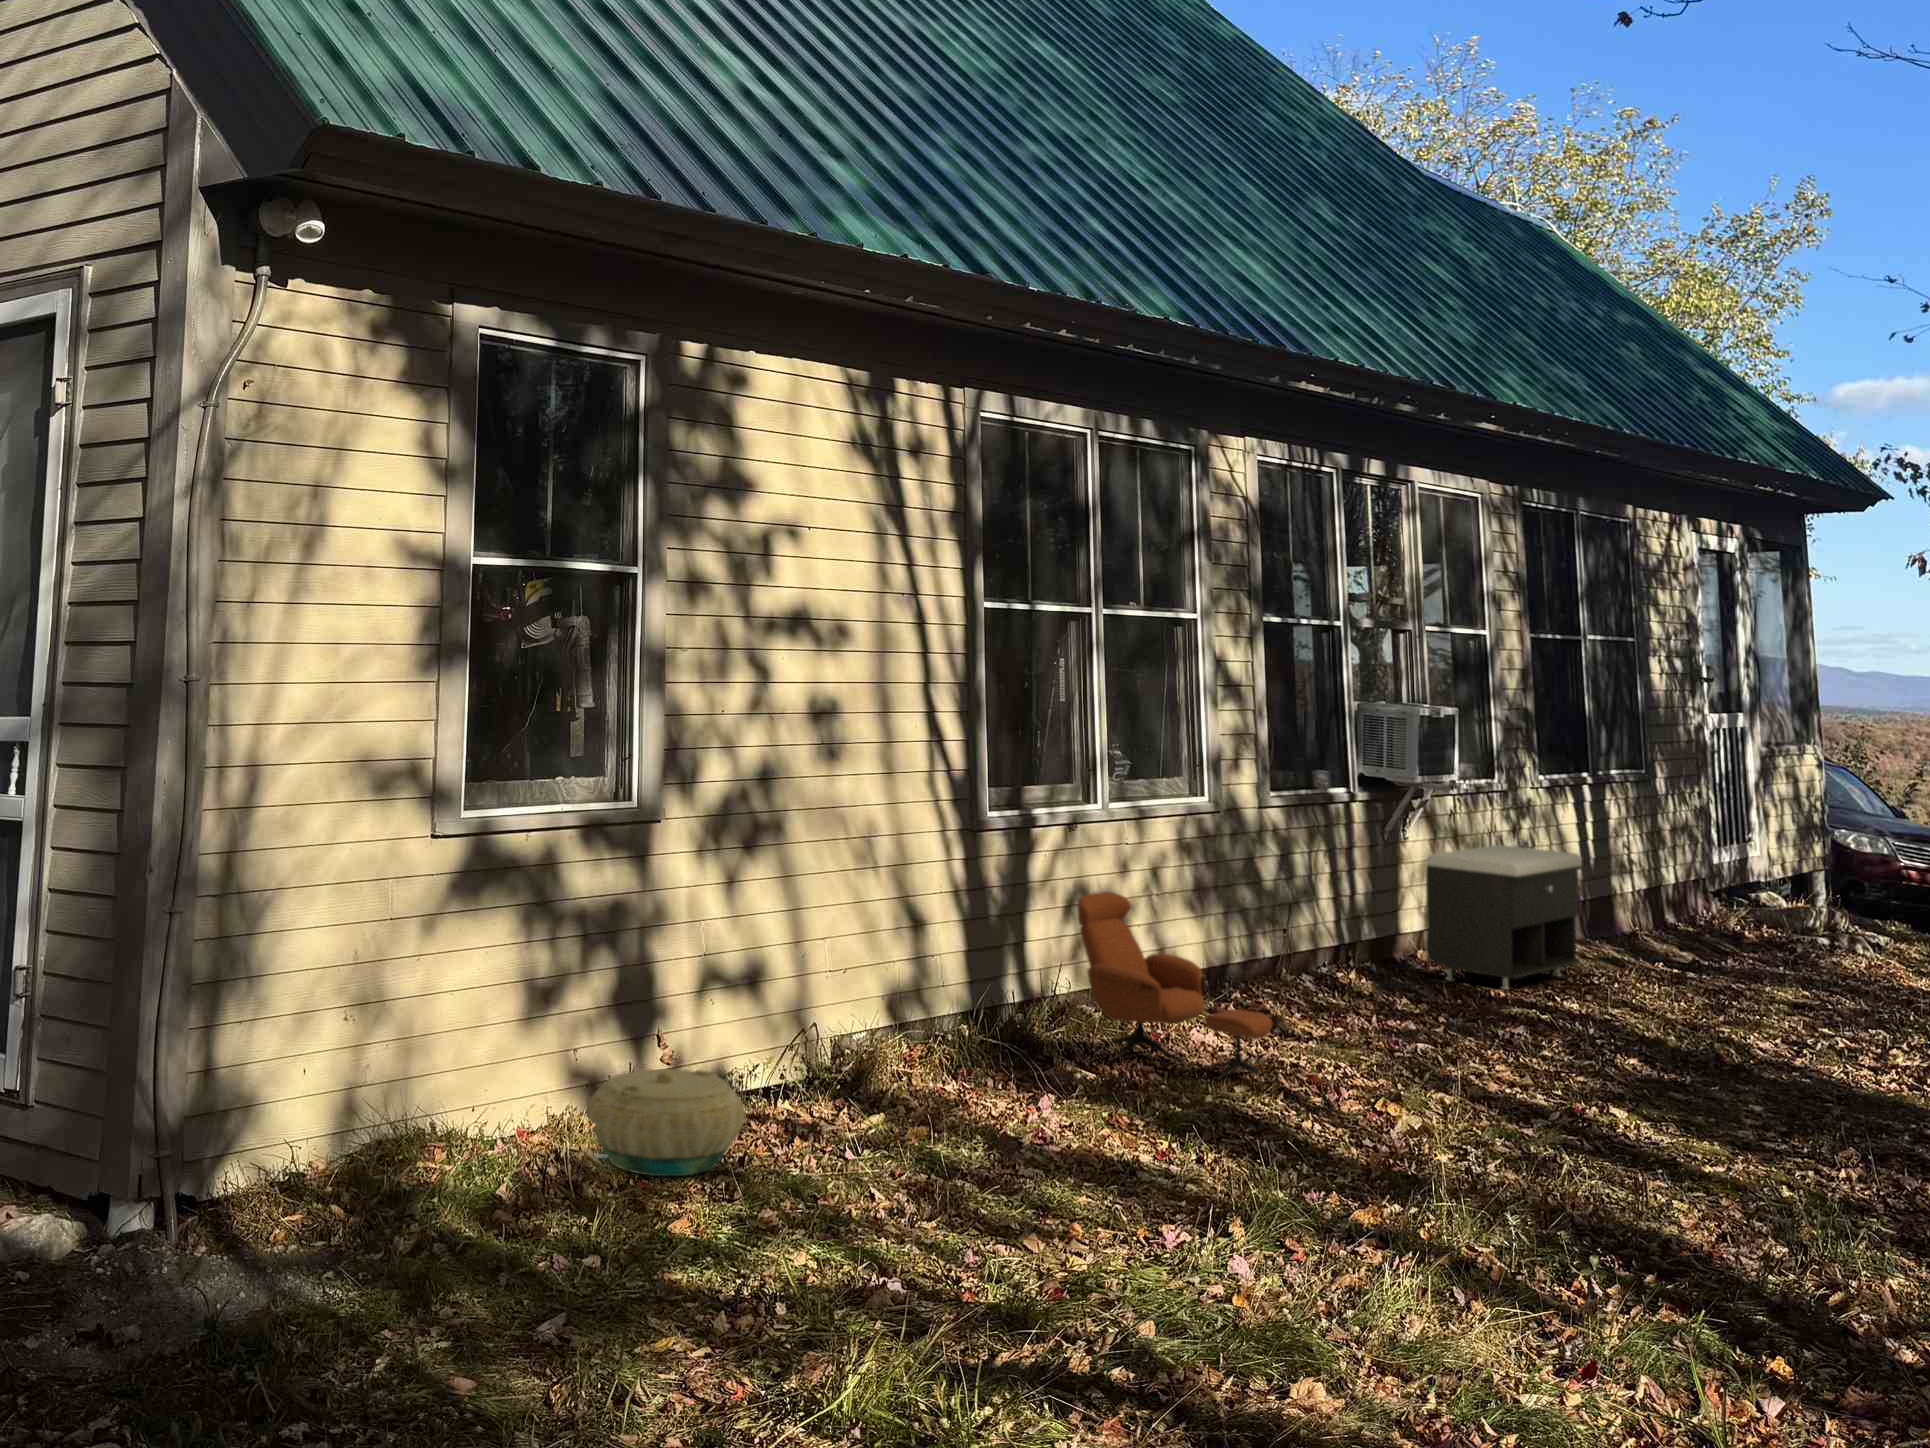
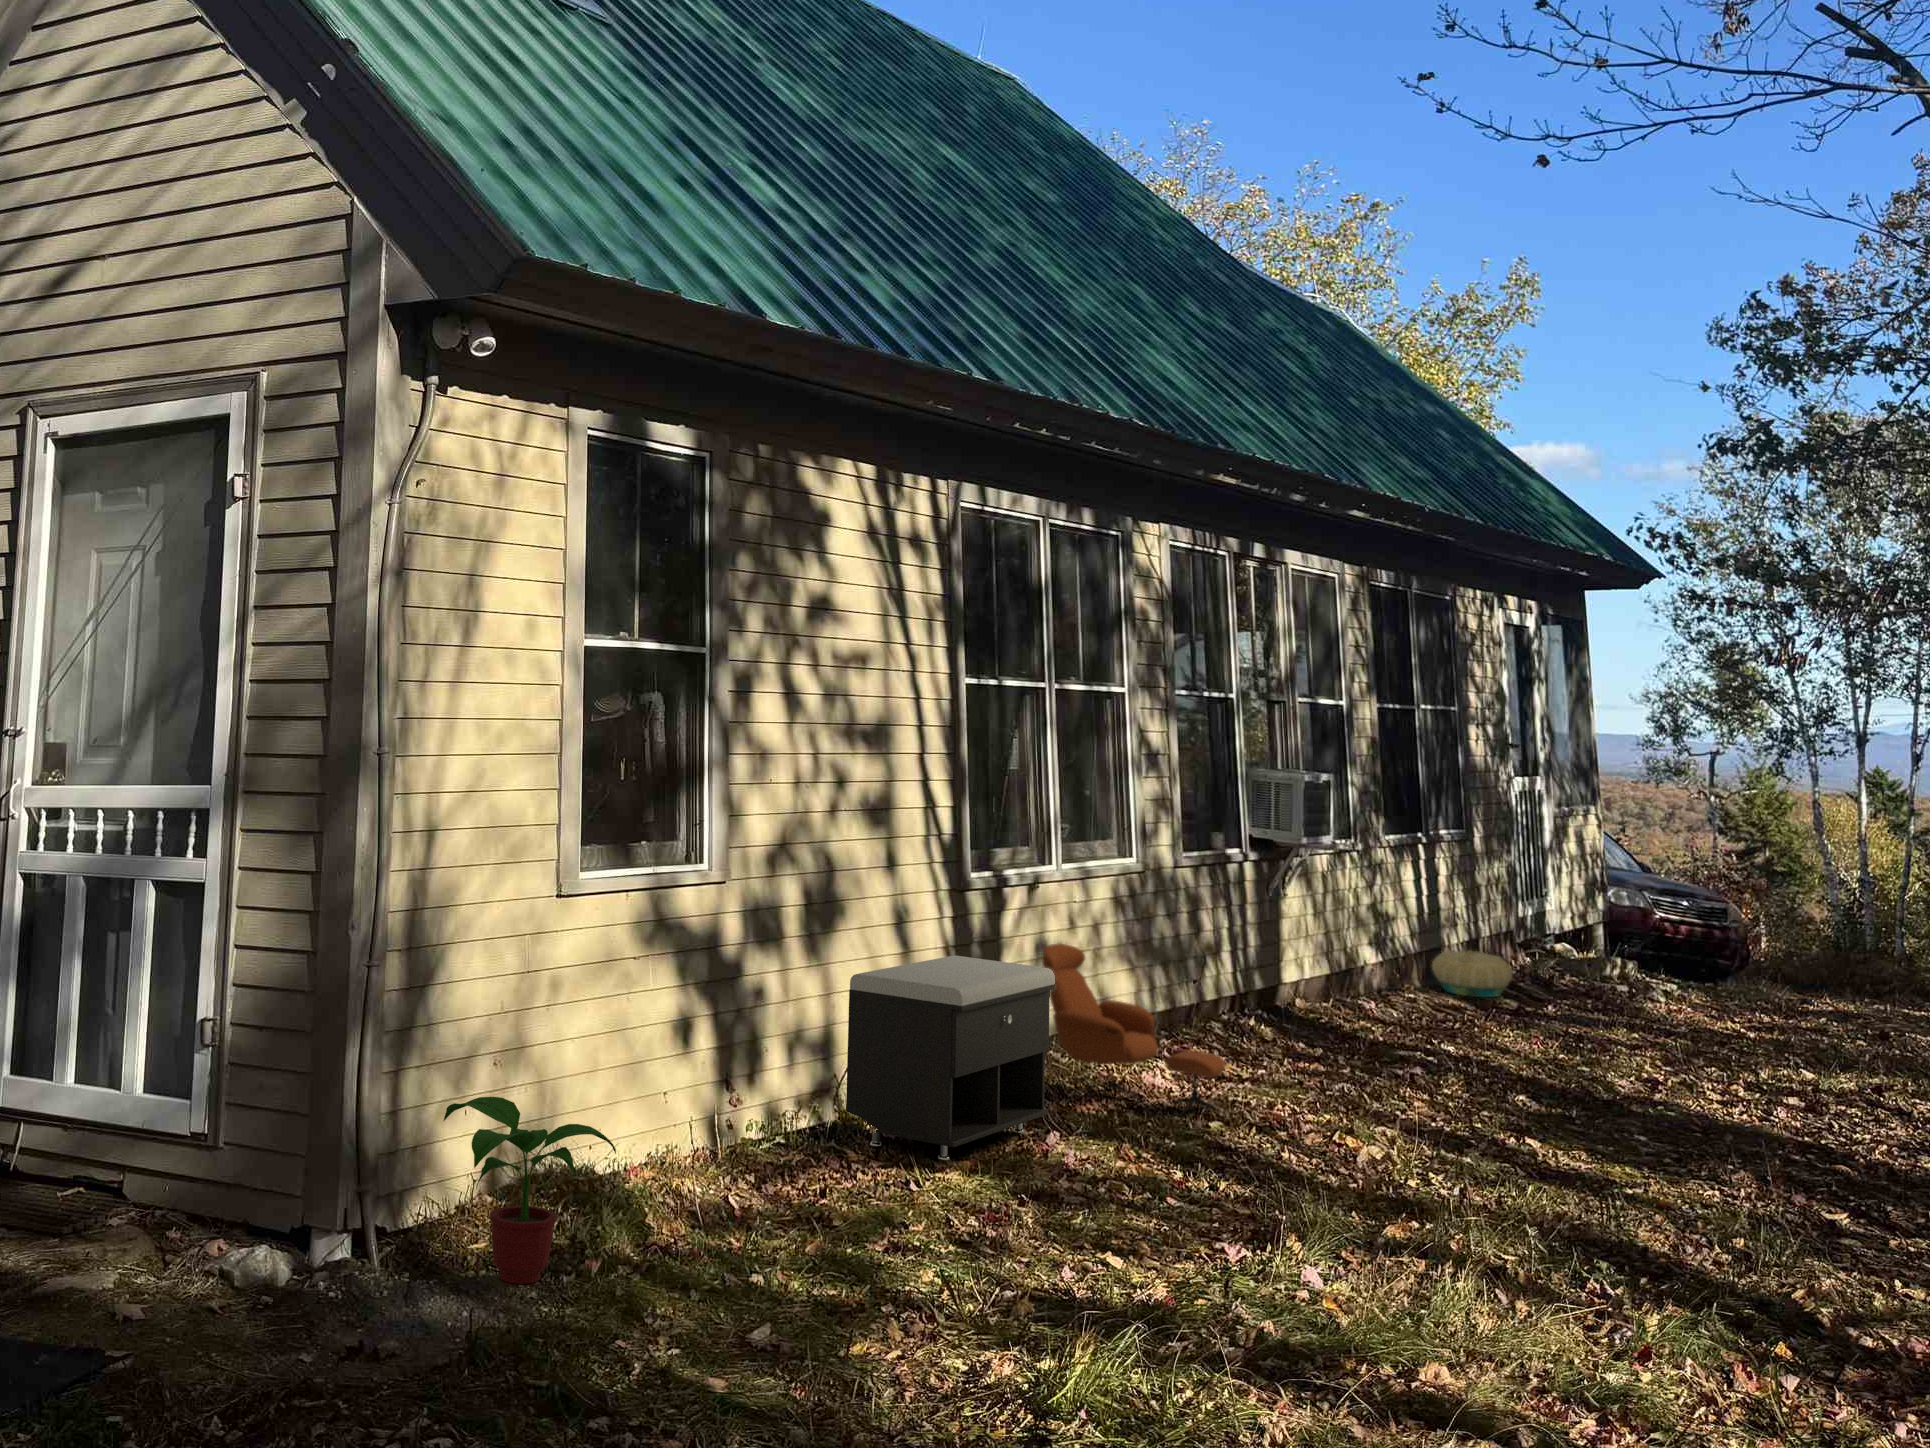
storage bench: present [1426,845,1582,990] -> present [846,956,1055,1160]
potted plant: none [254,1055,442,1261] -> present [444,1097,616,1284]
basket: present [587,1069,745,1176] -> present [1432,950,1513,997]

